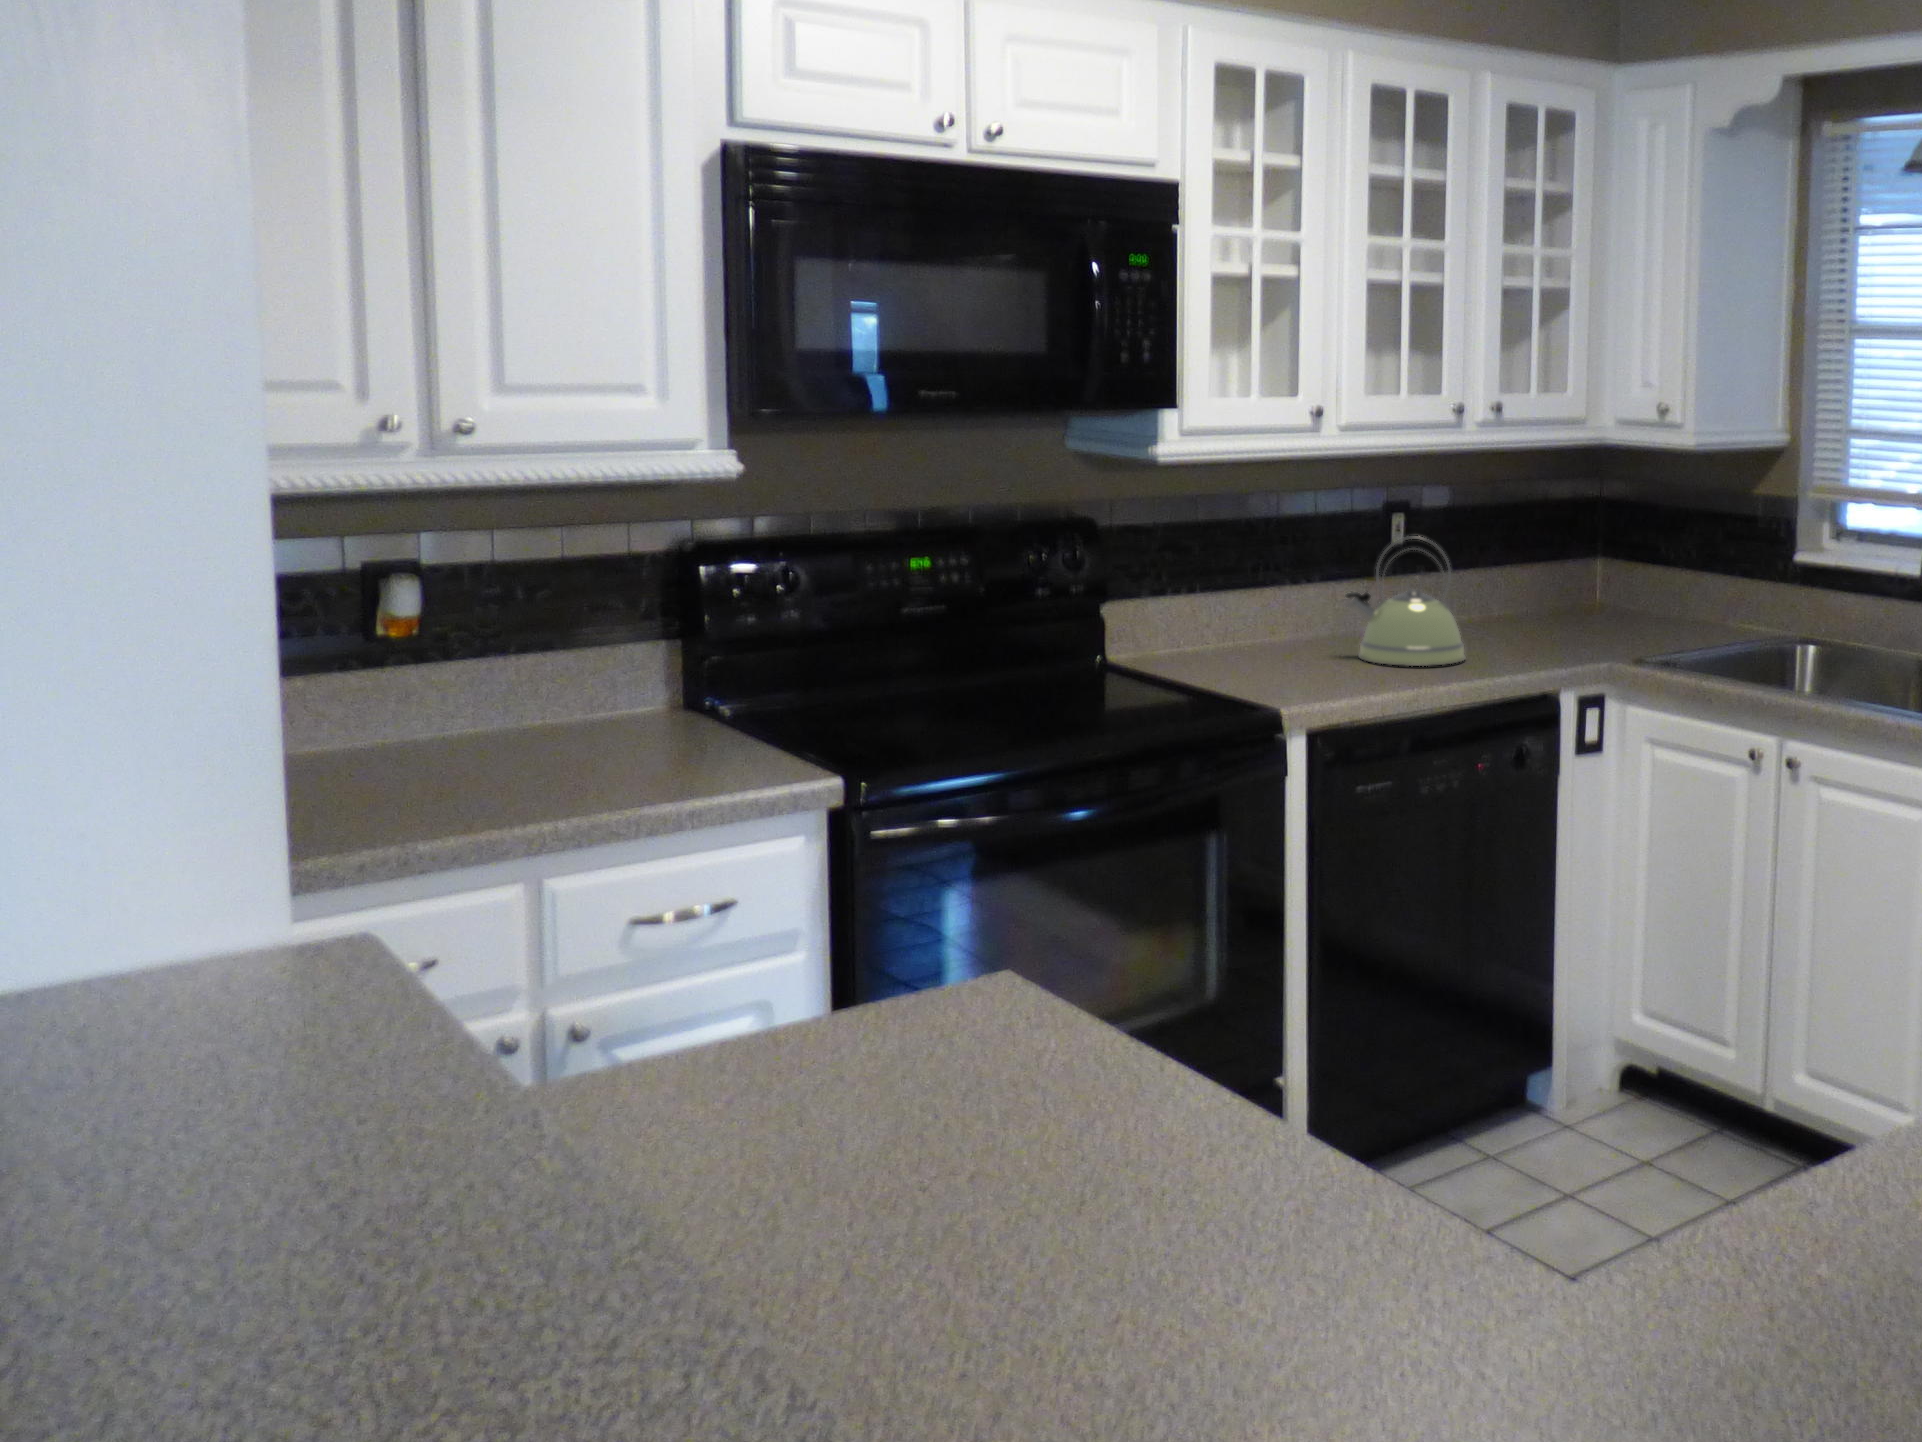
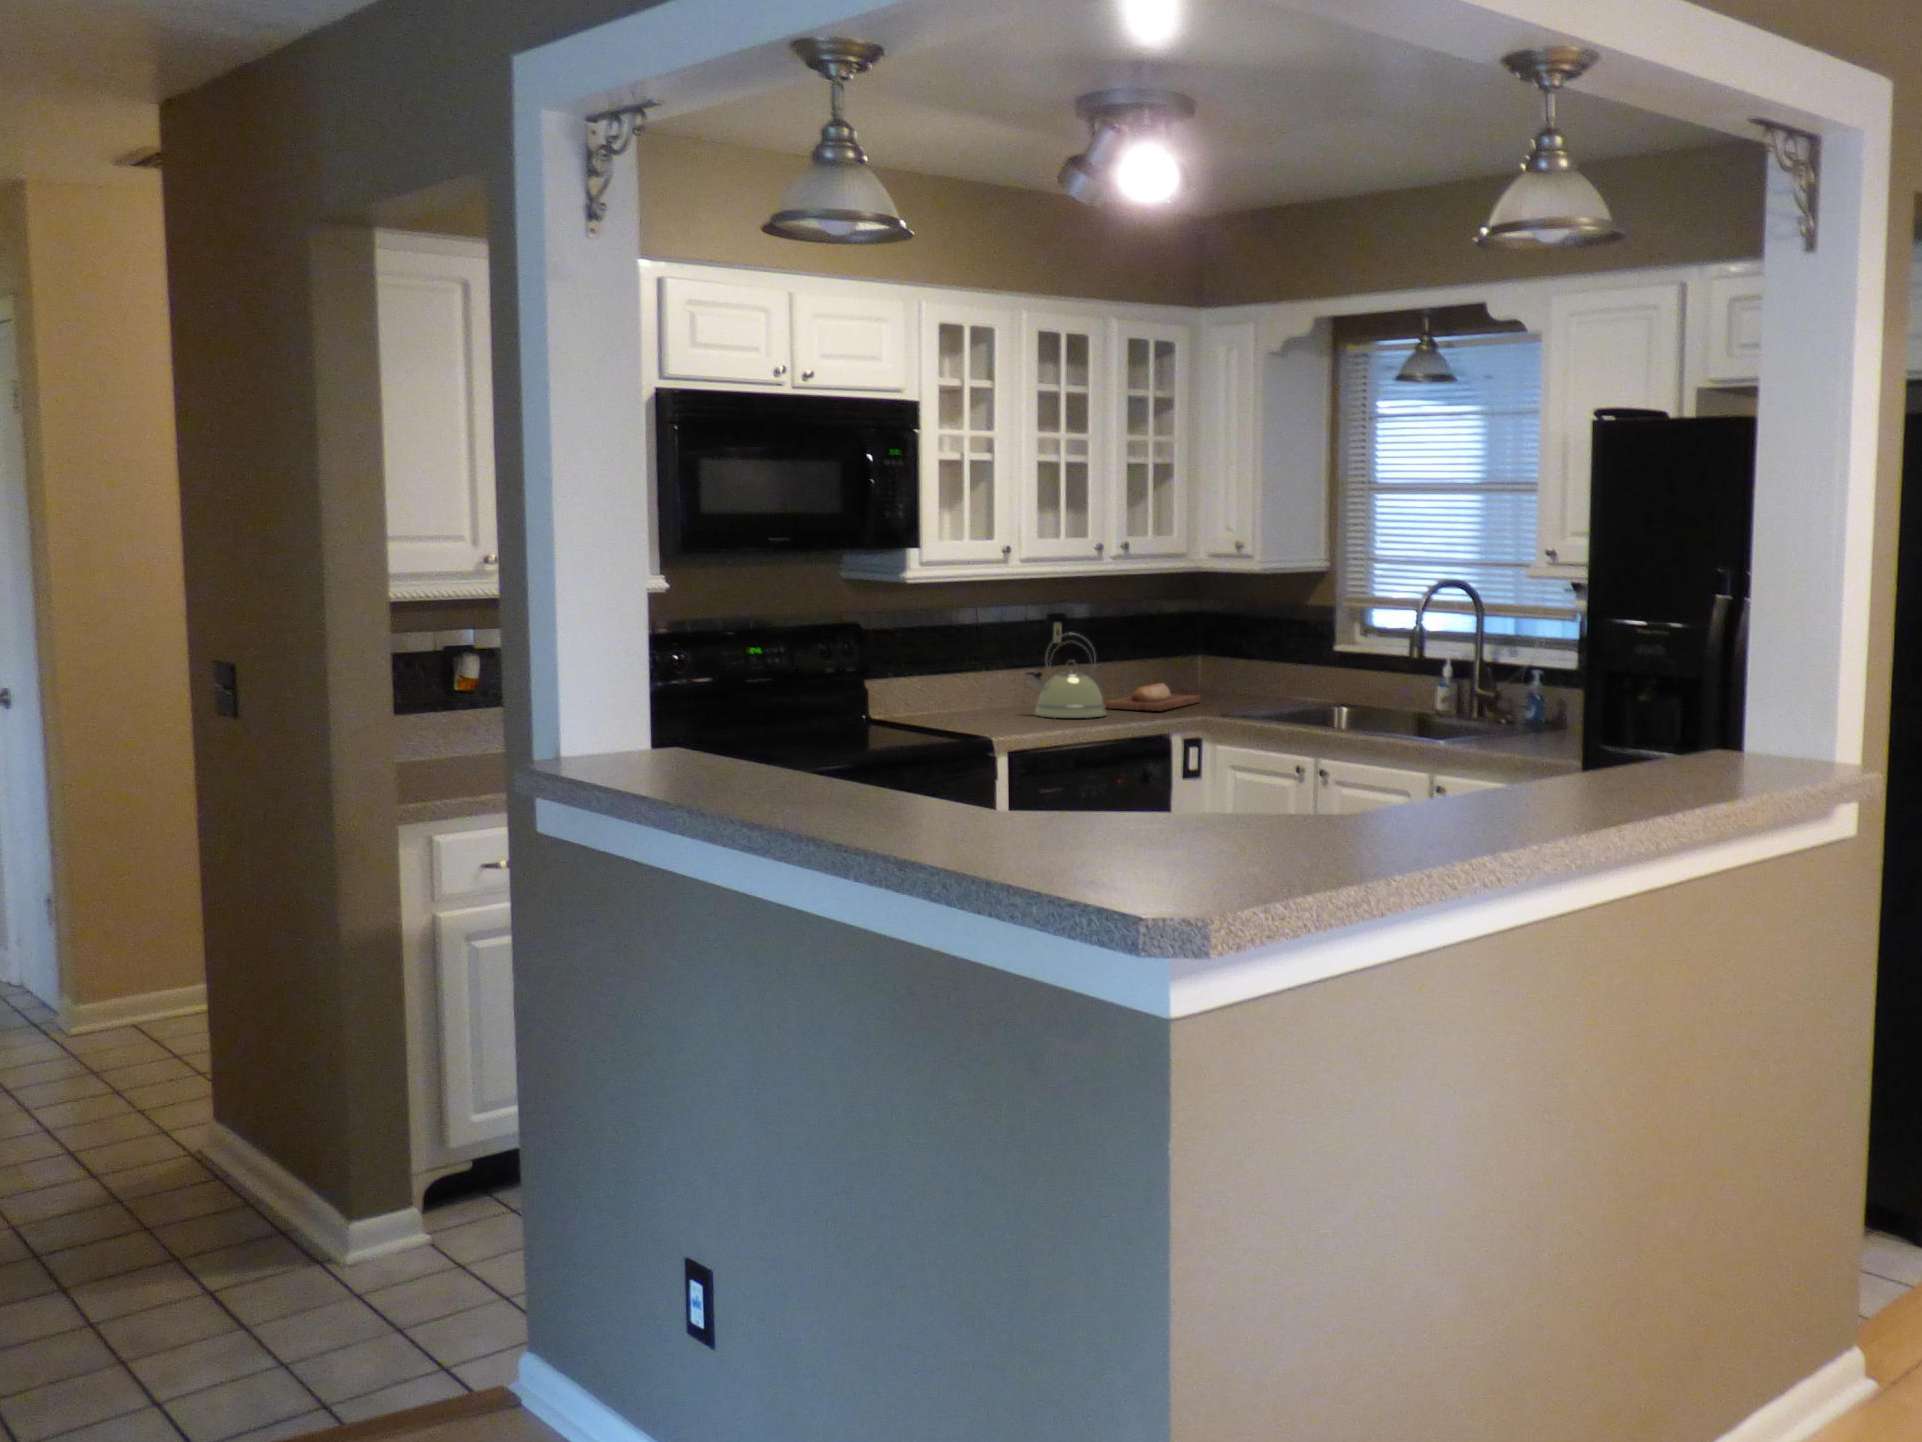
bread loaf: none [1461,604,1603,651] -> present [1104,683,1201,711]

